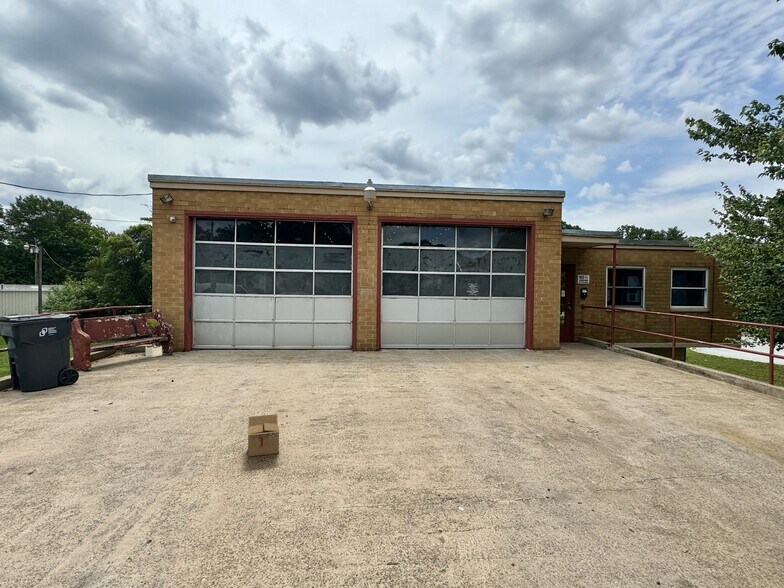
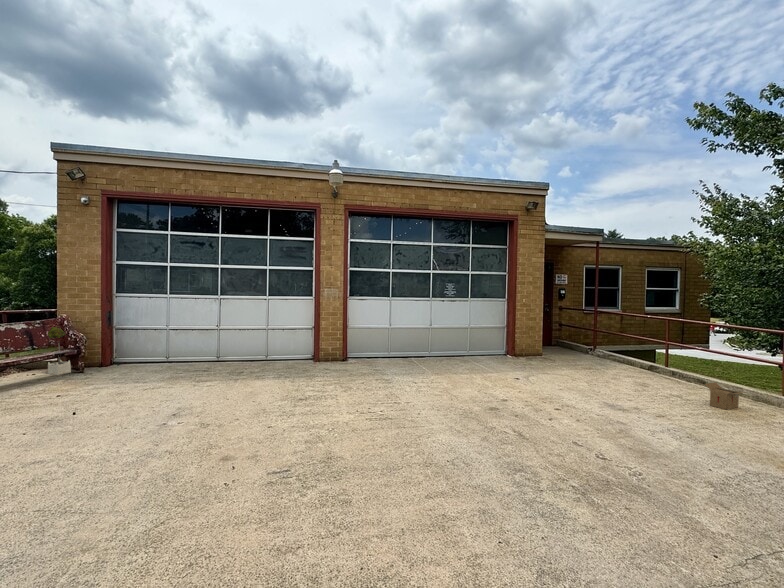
cardboard box: present [248,414,279,457] -> present [705,382,745,410]

